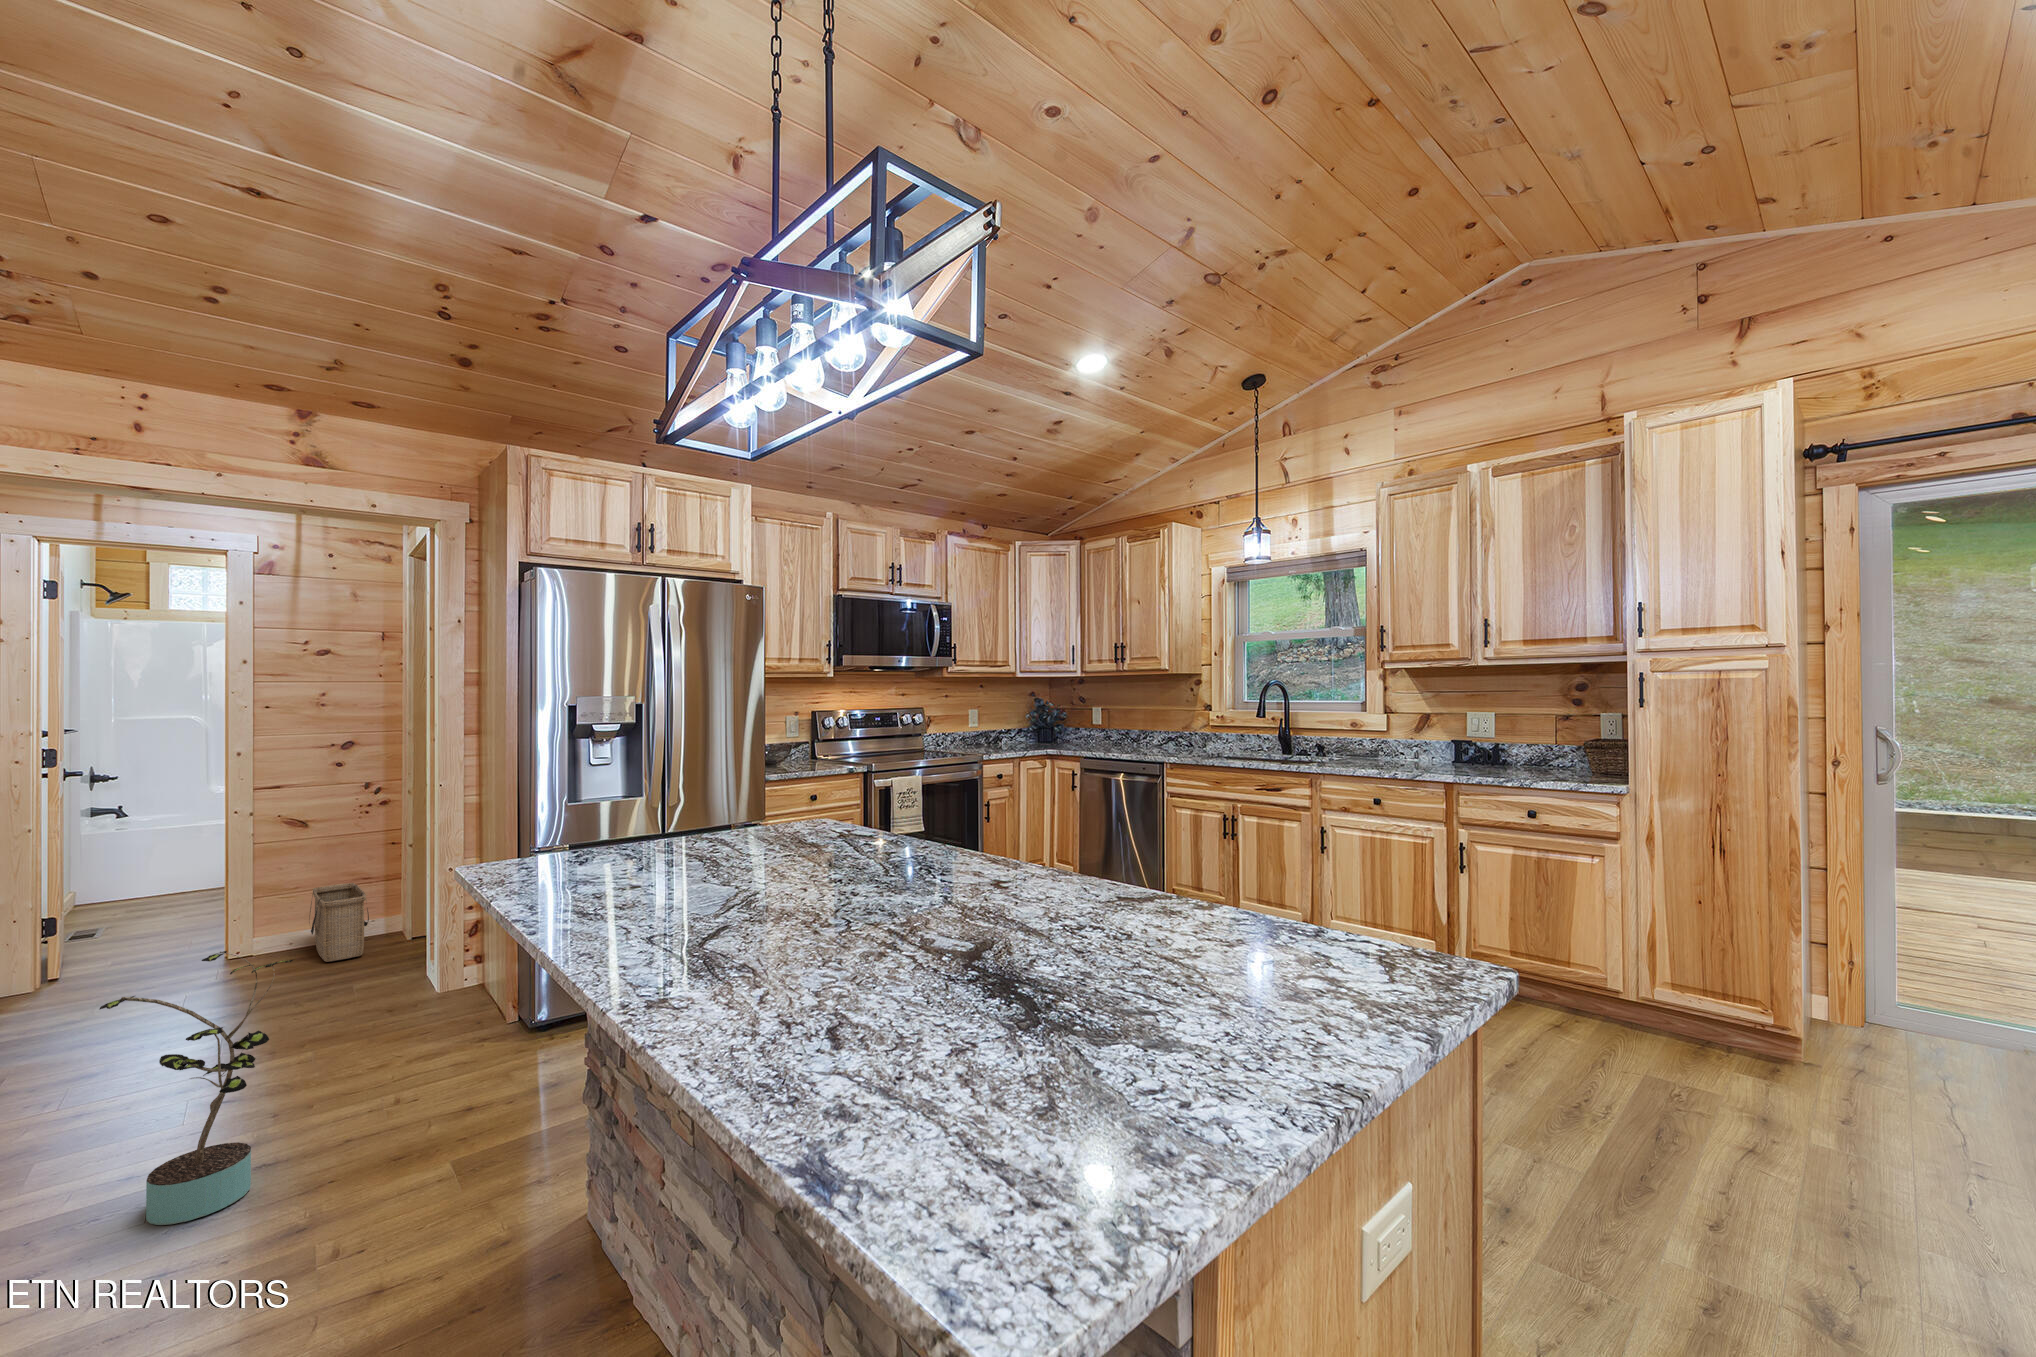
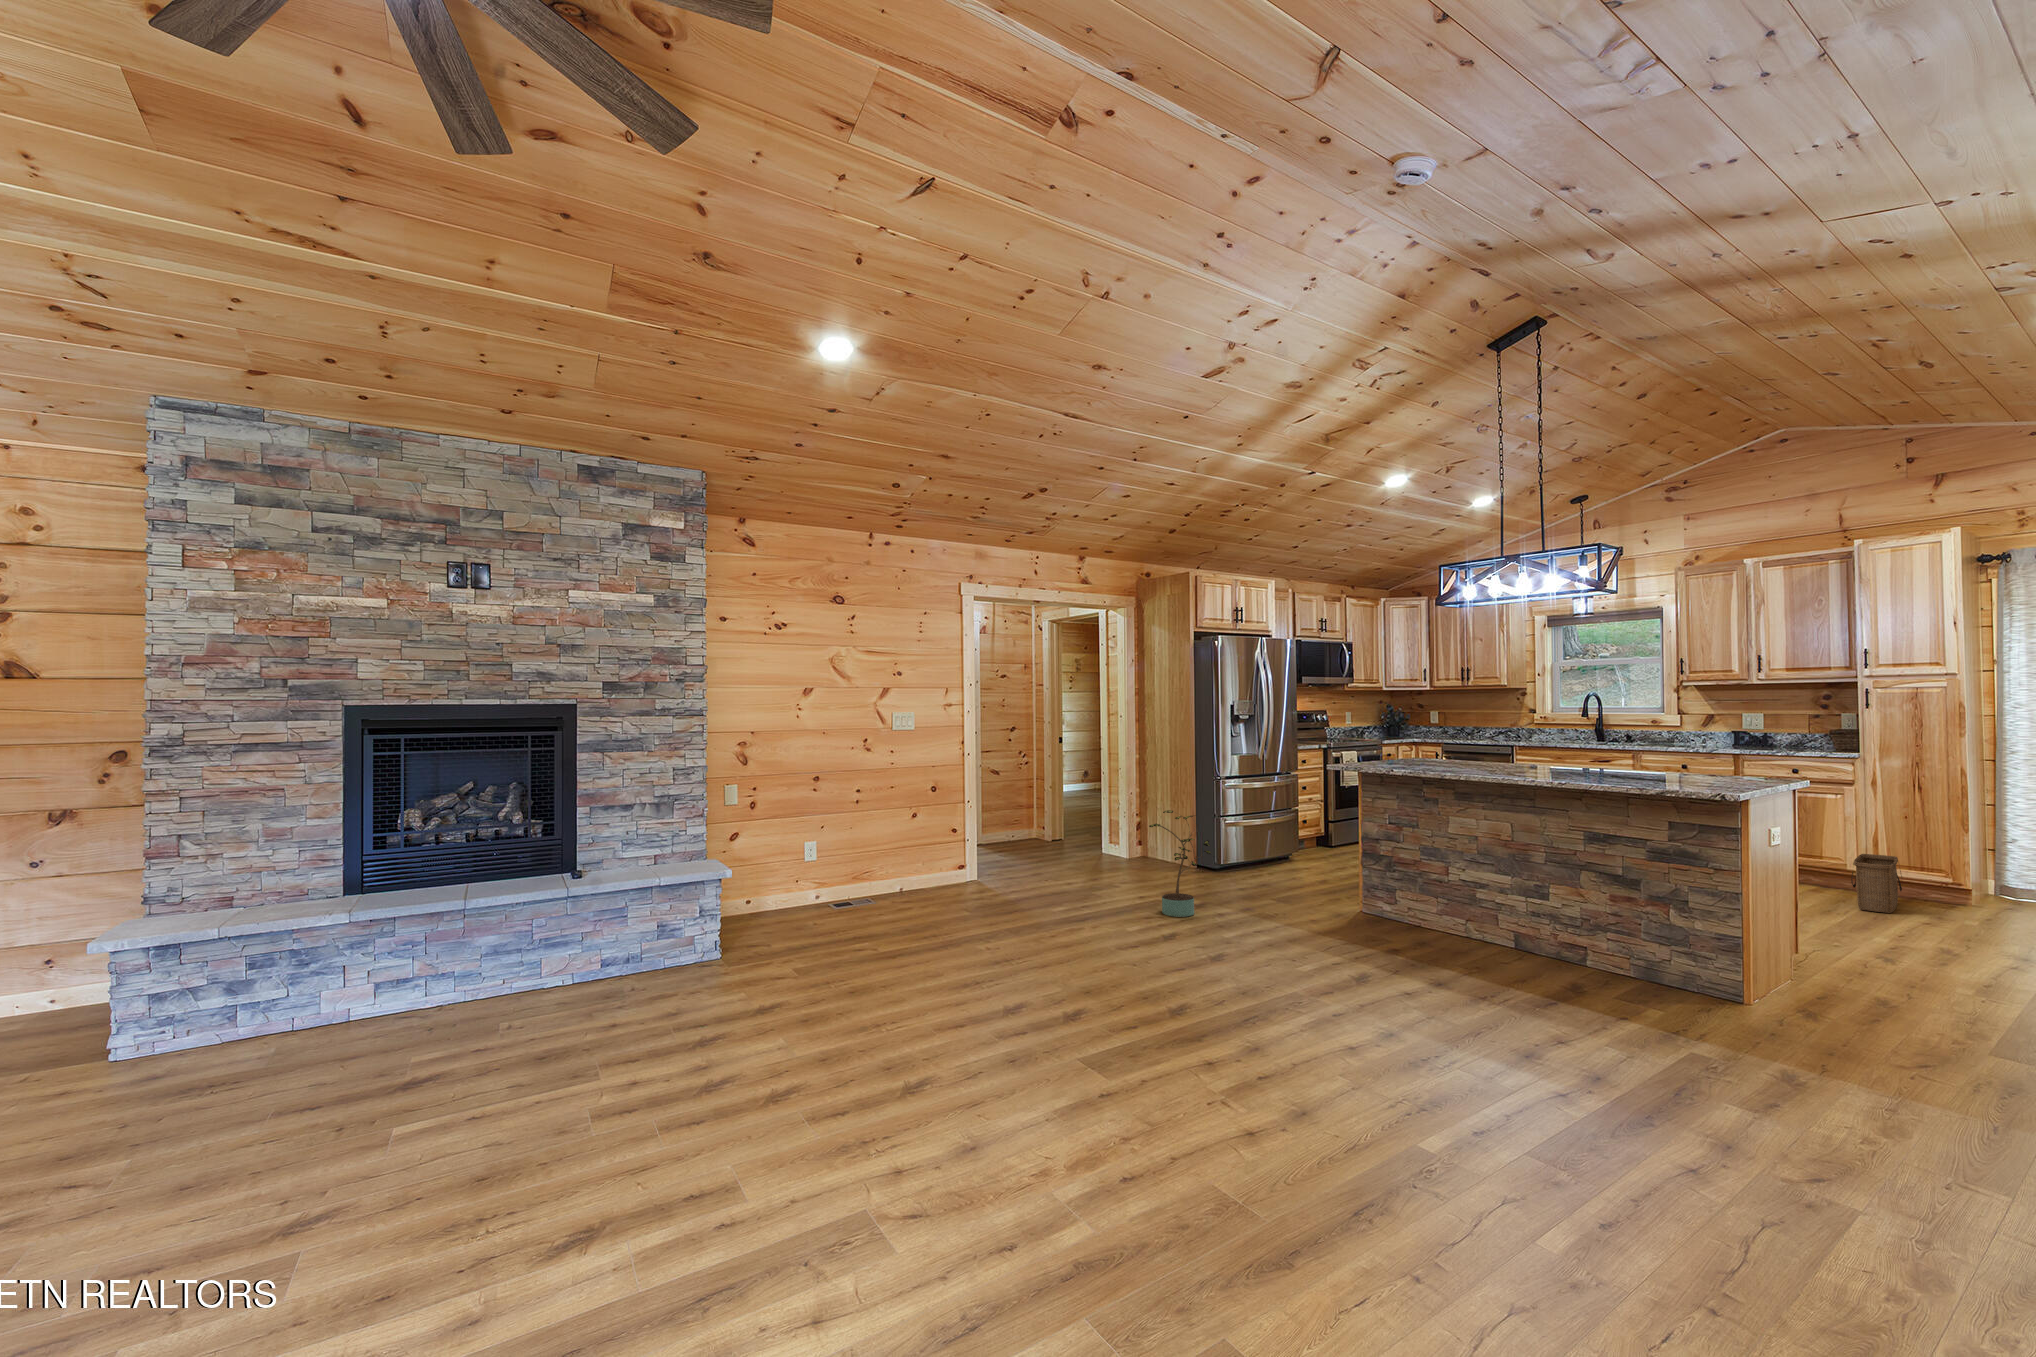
basket: present [310,883,369,962] -> present [1851,854,1902,913]

